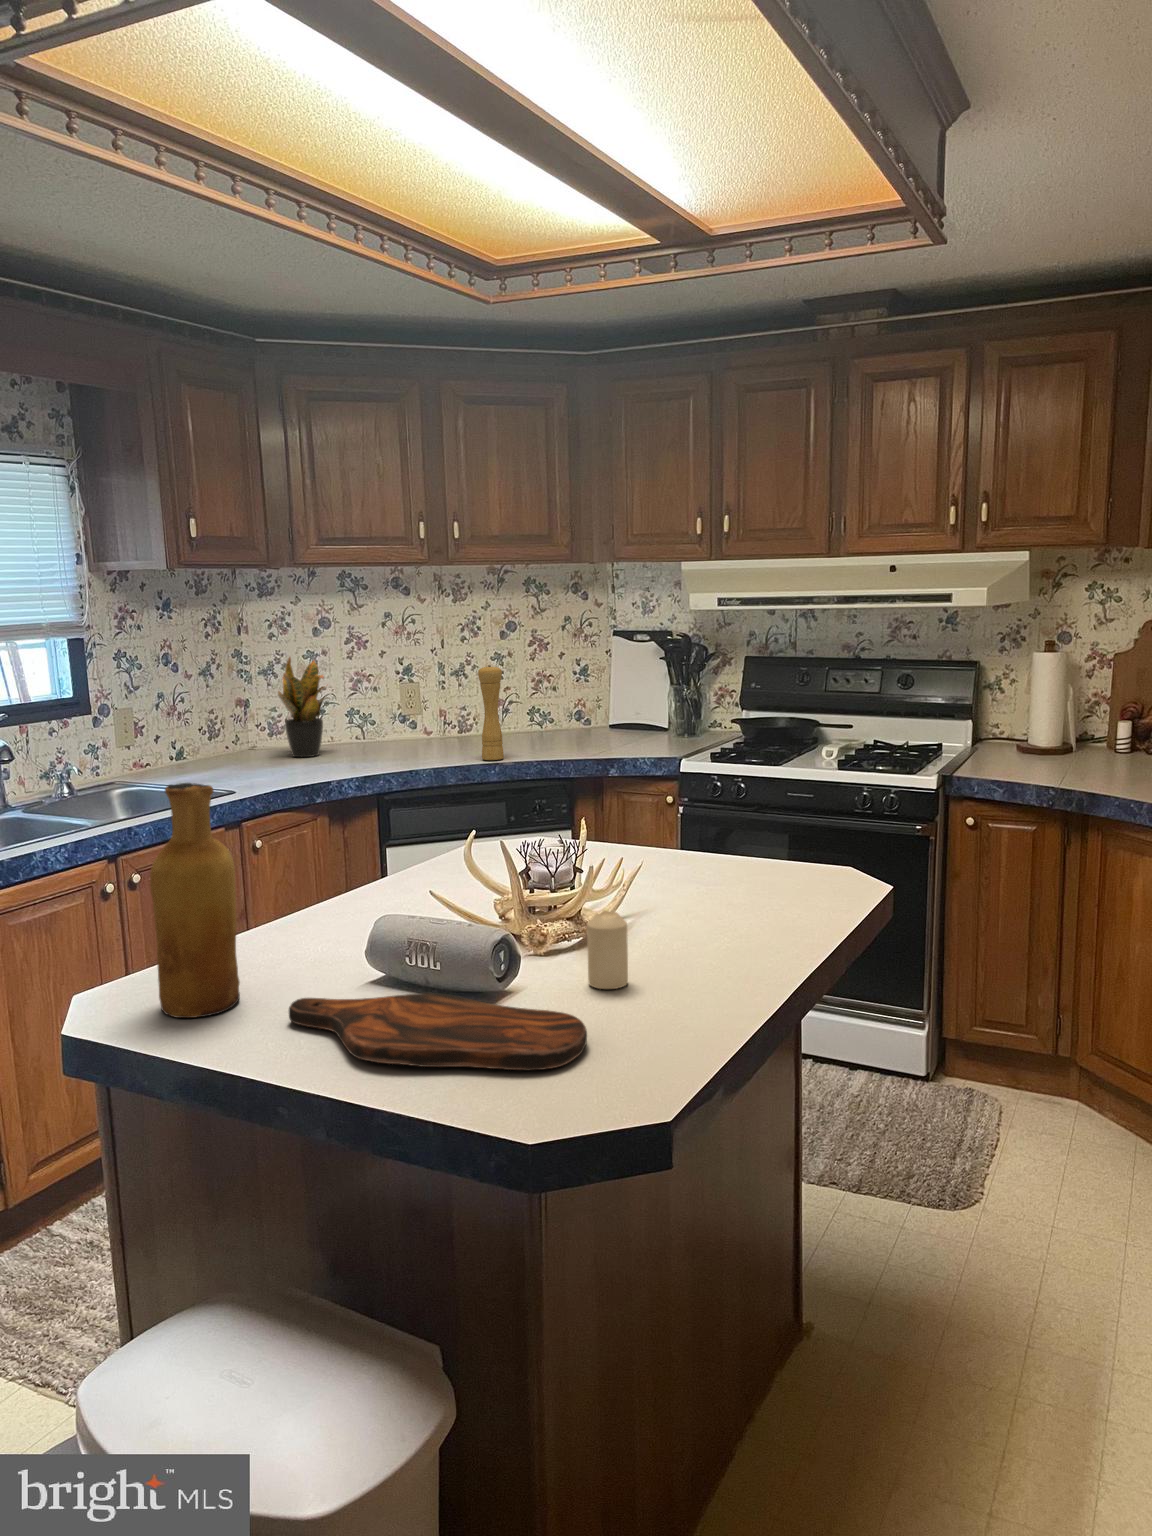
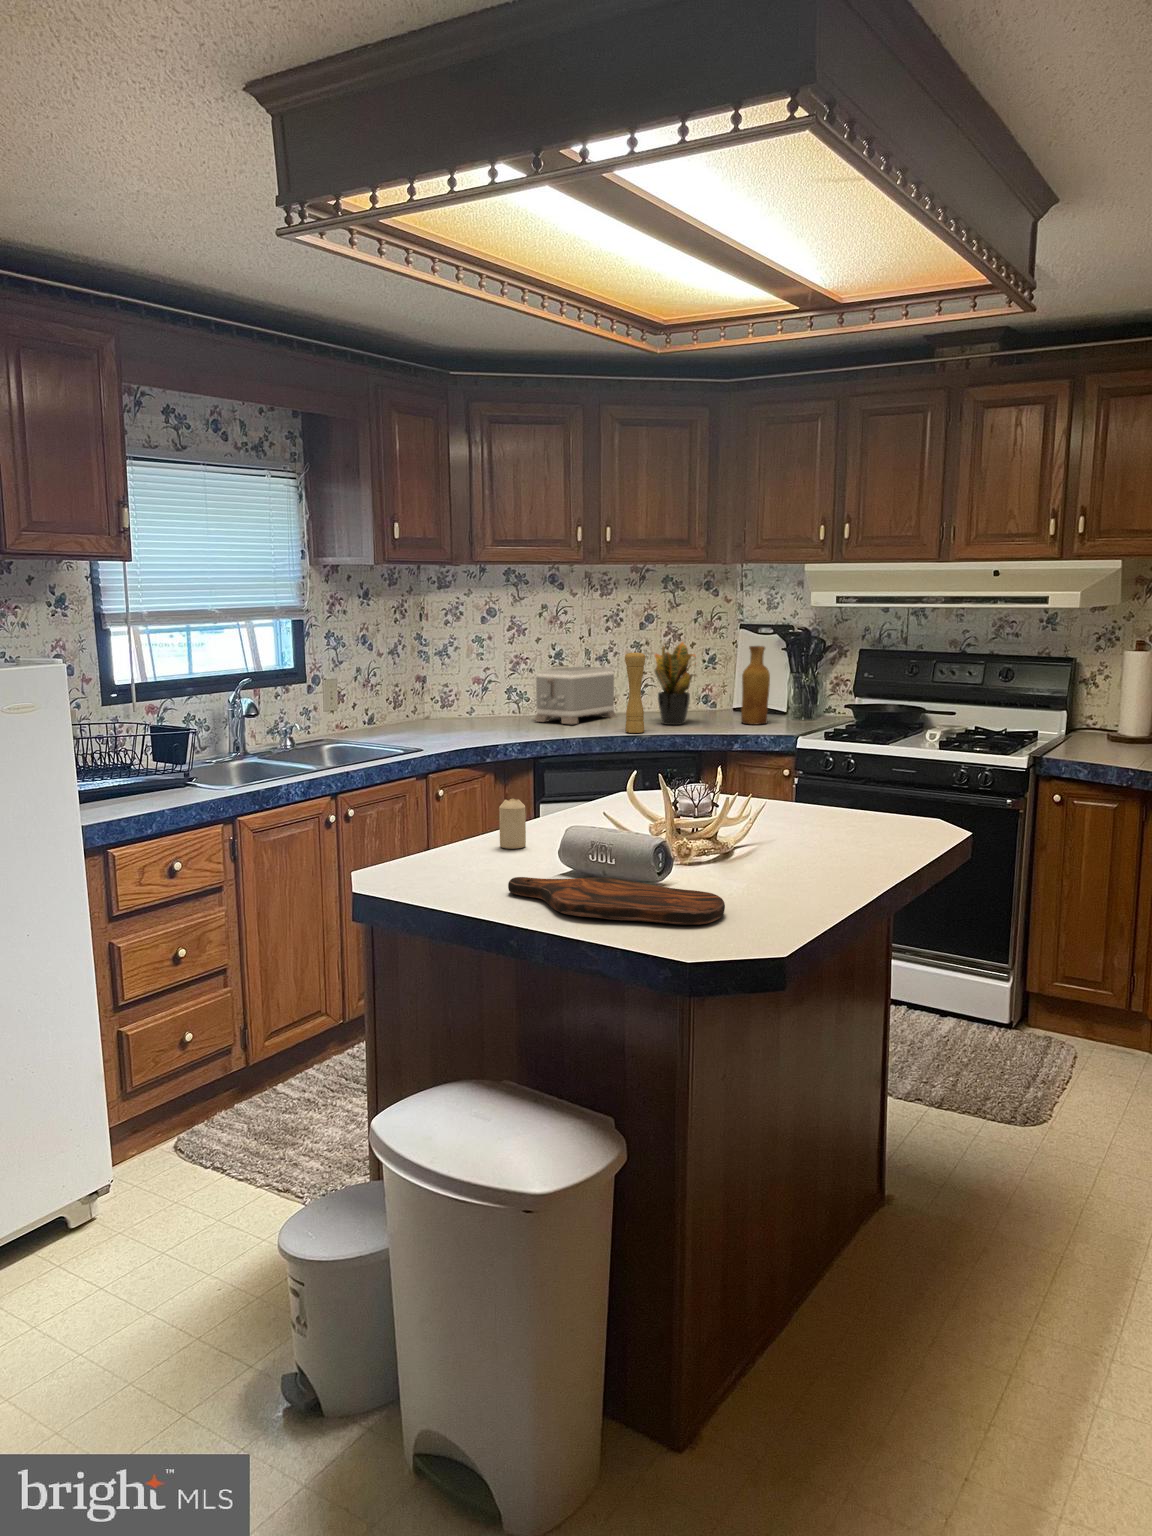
potted plant: present [278,657,330,757] -> present [655,642,697,725]
toaster: none [376,683,474,751] -> present [534,666,616,724]
vase: present [150,783,240,1018] -> present [741,646,770,724]
candle: present [587,911,628,989] -> present [499,799,526,849]

